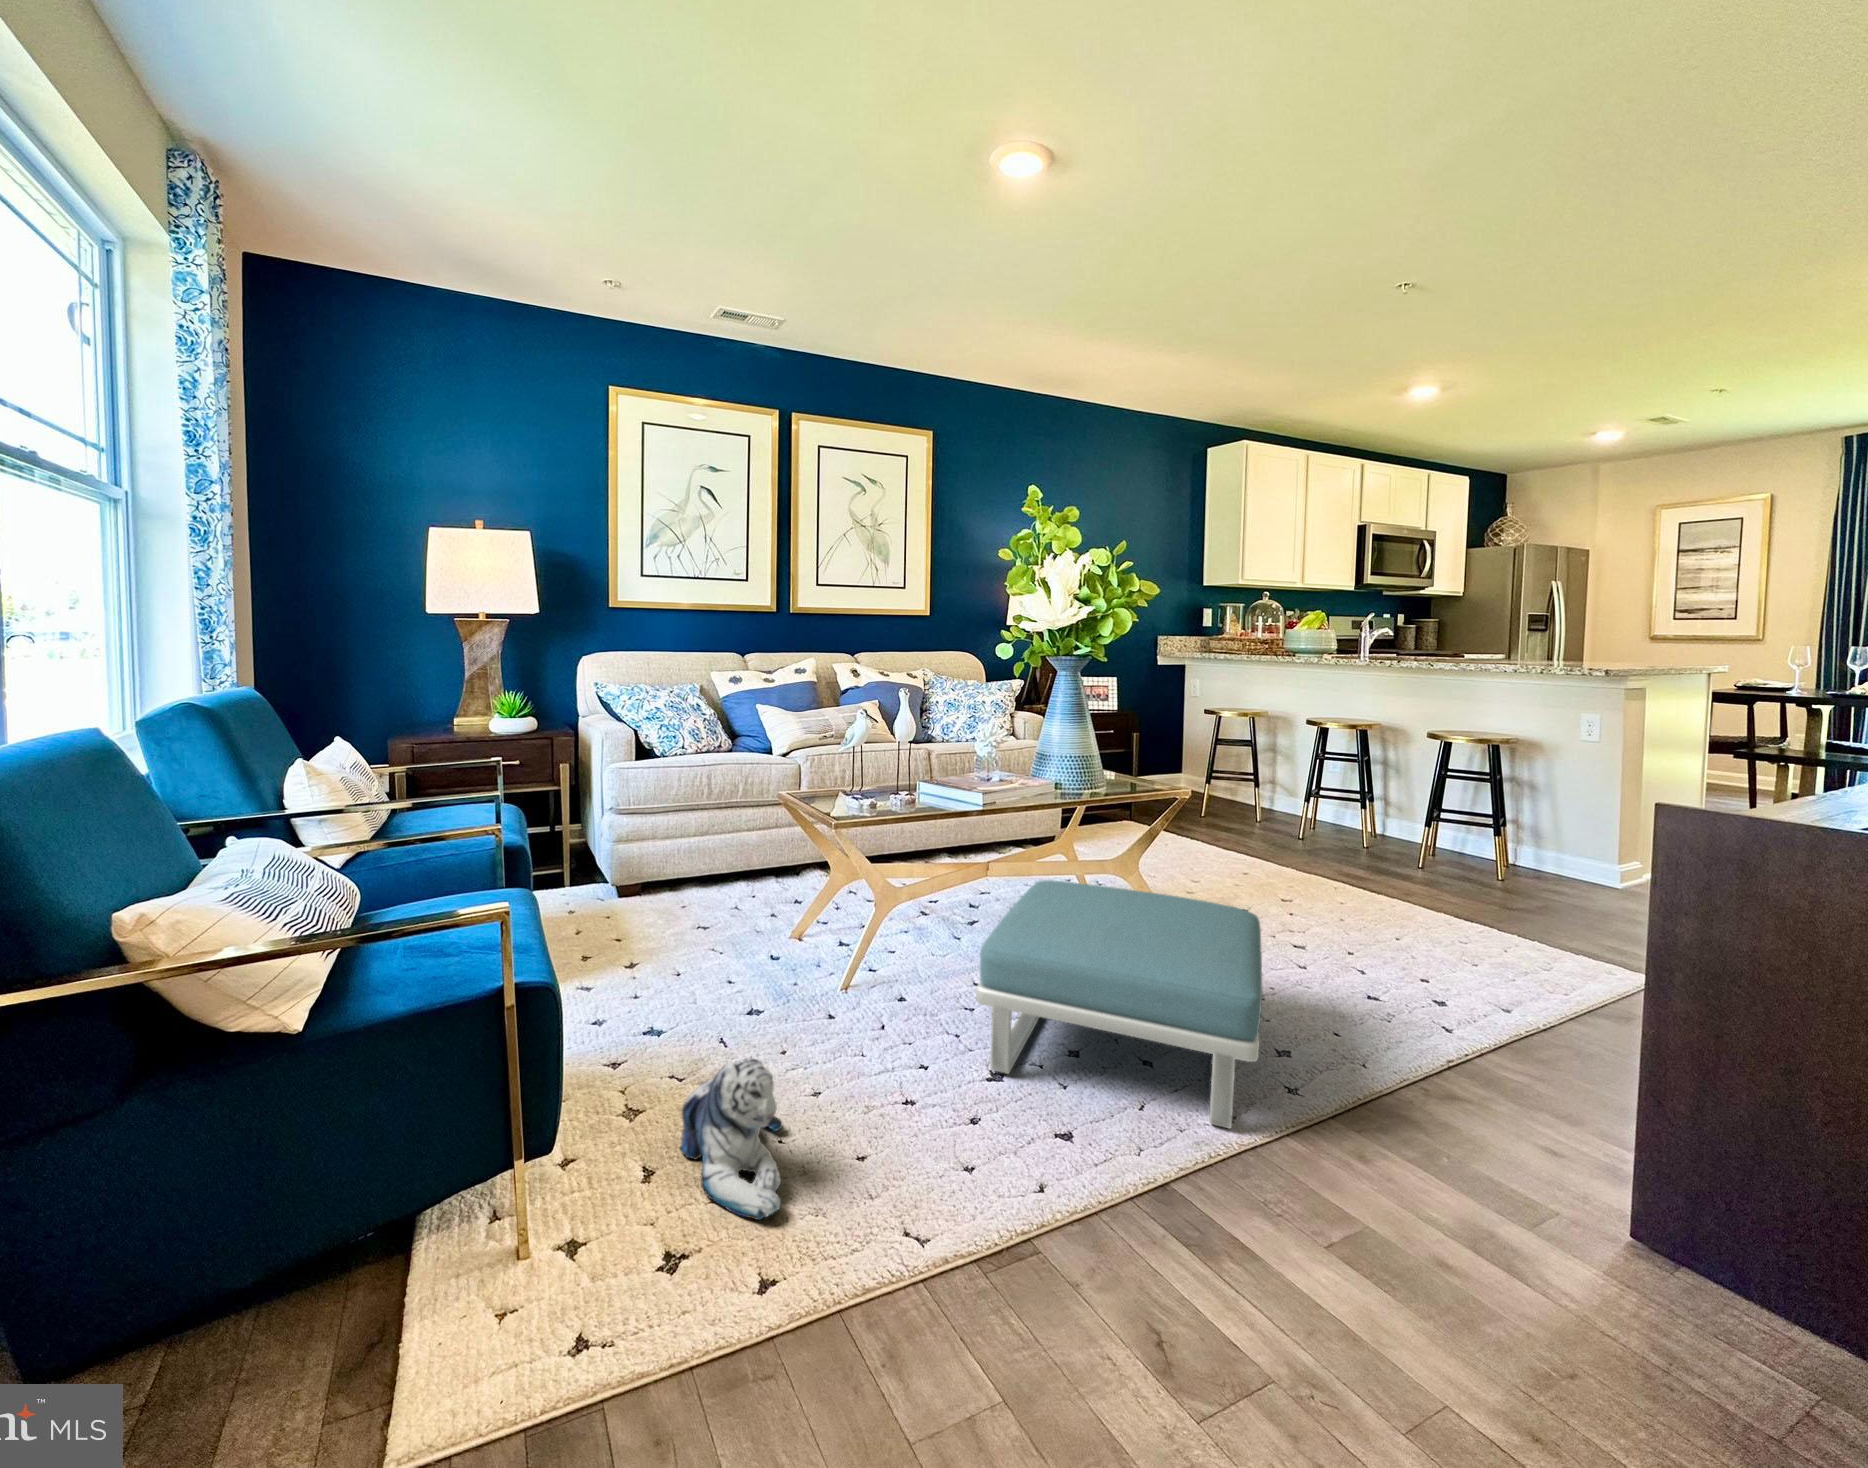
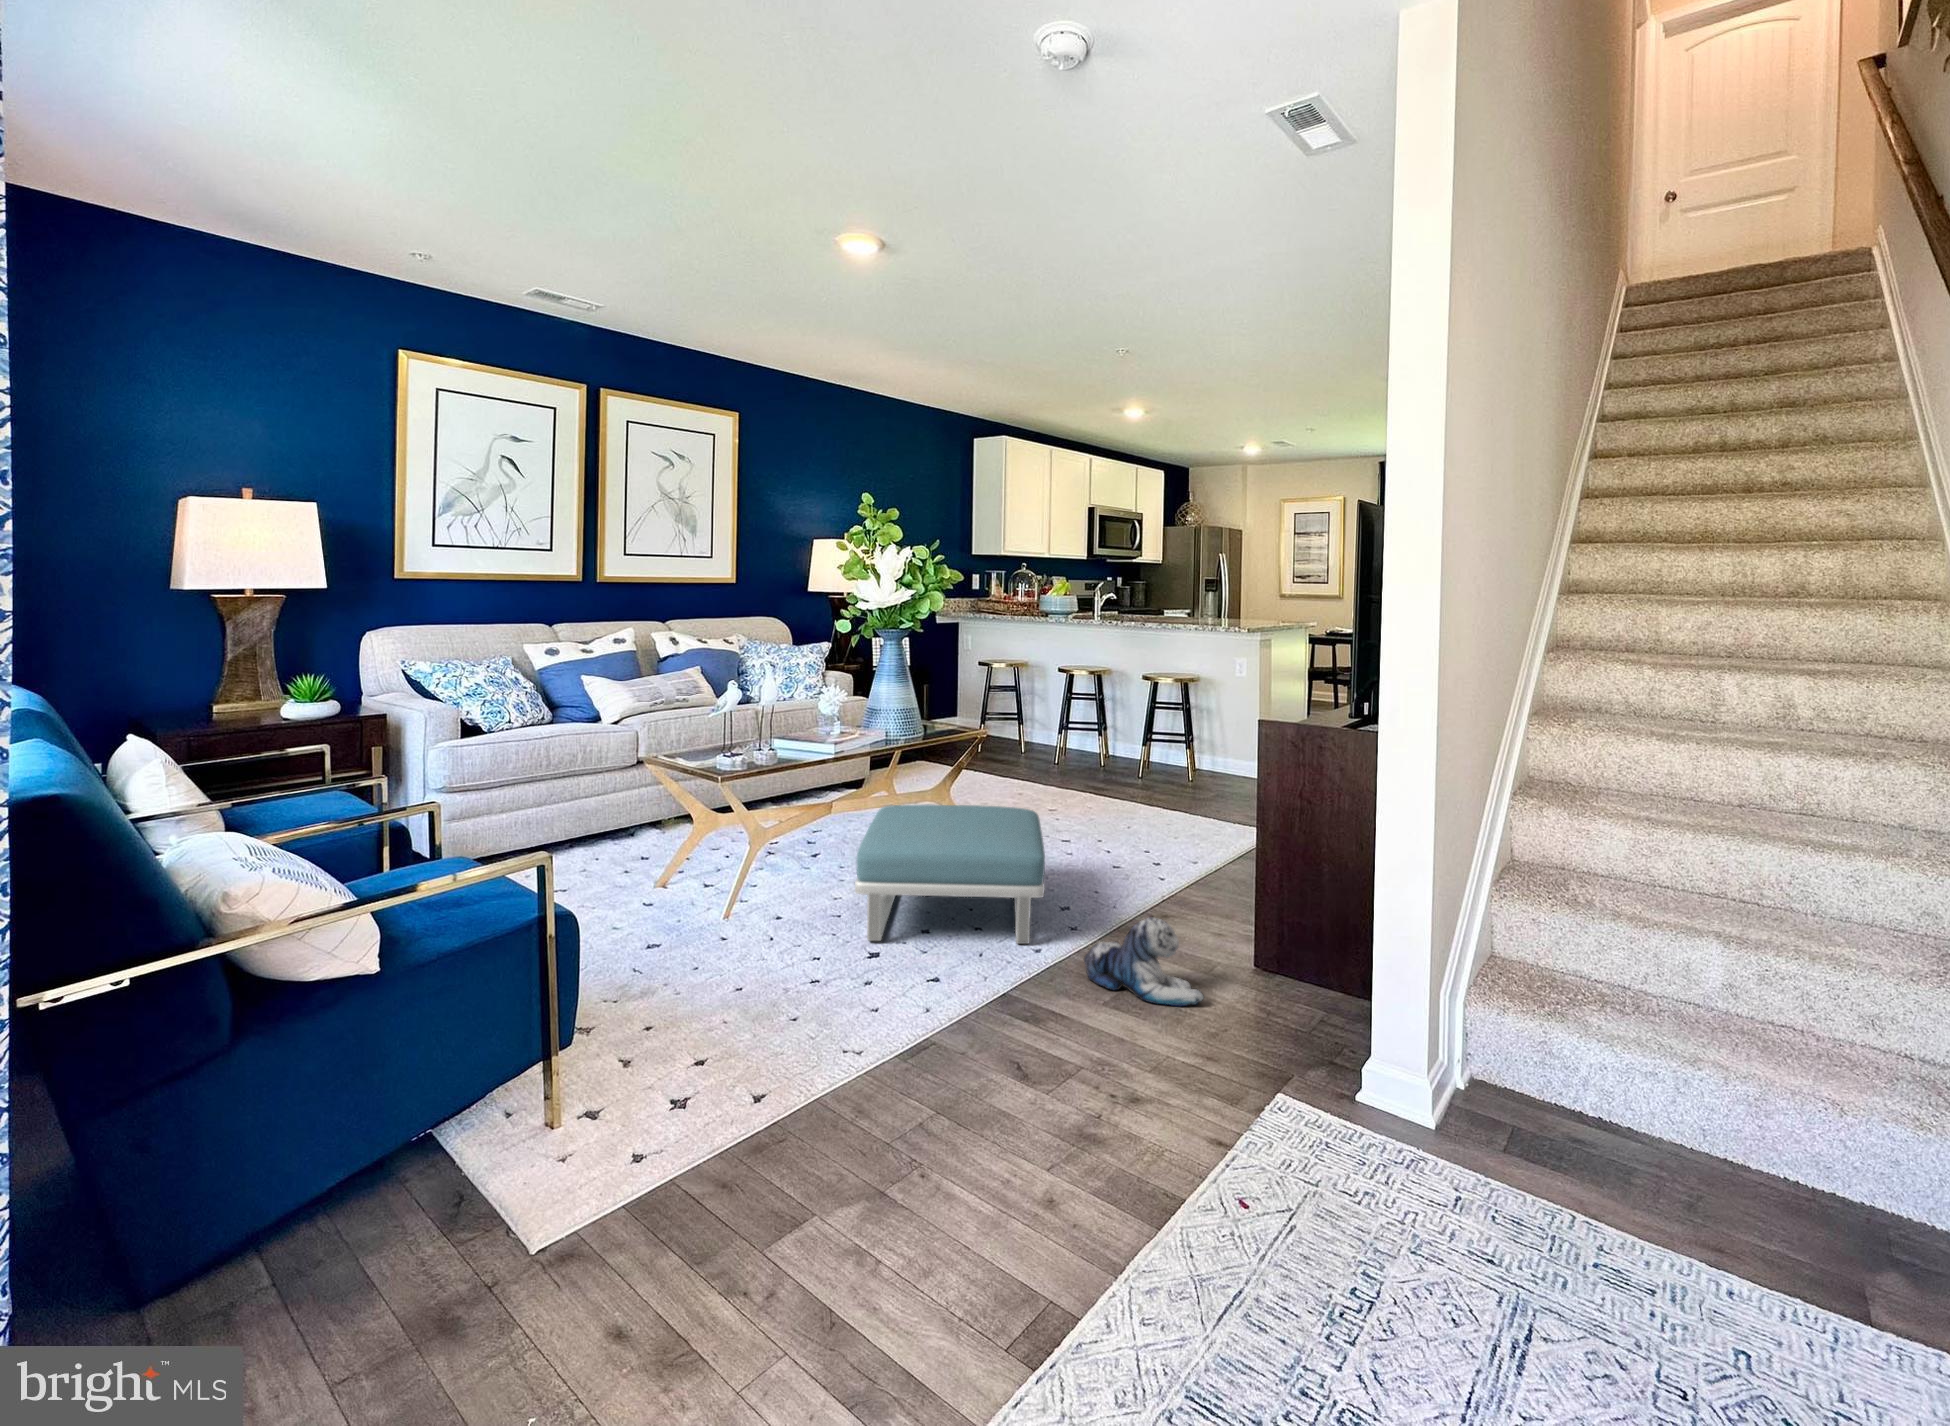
plush toy: present [680,1059,782,1220] -> present [1084,917,1203,1006]

